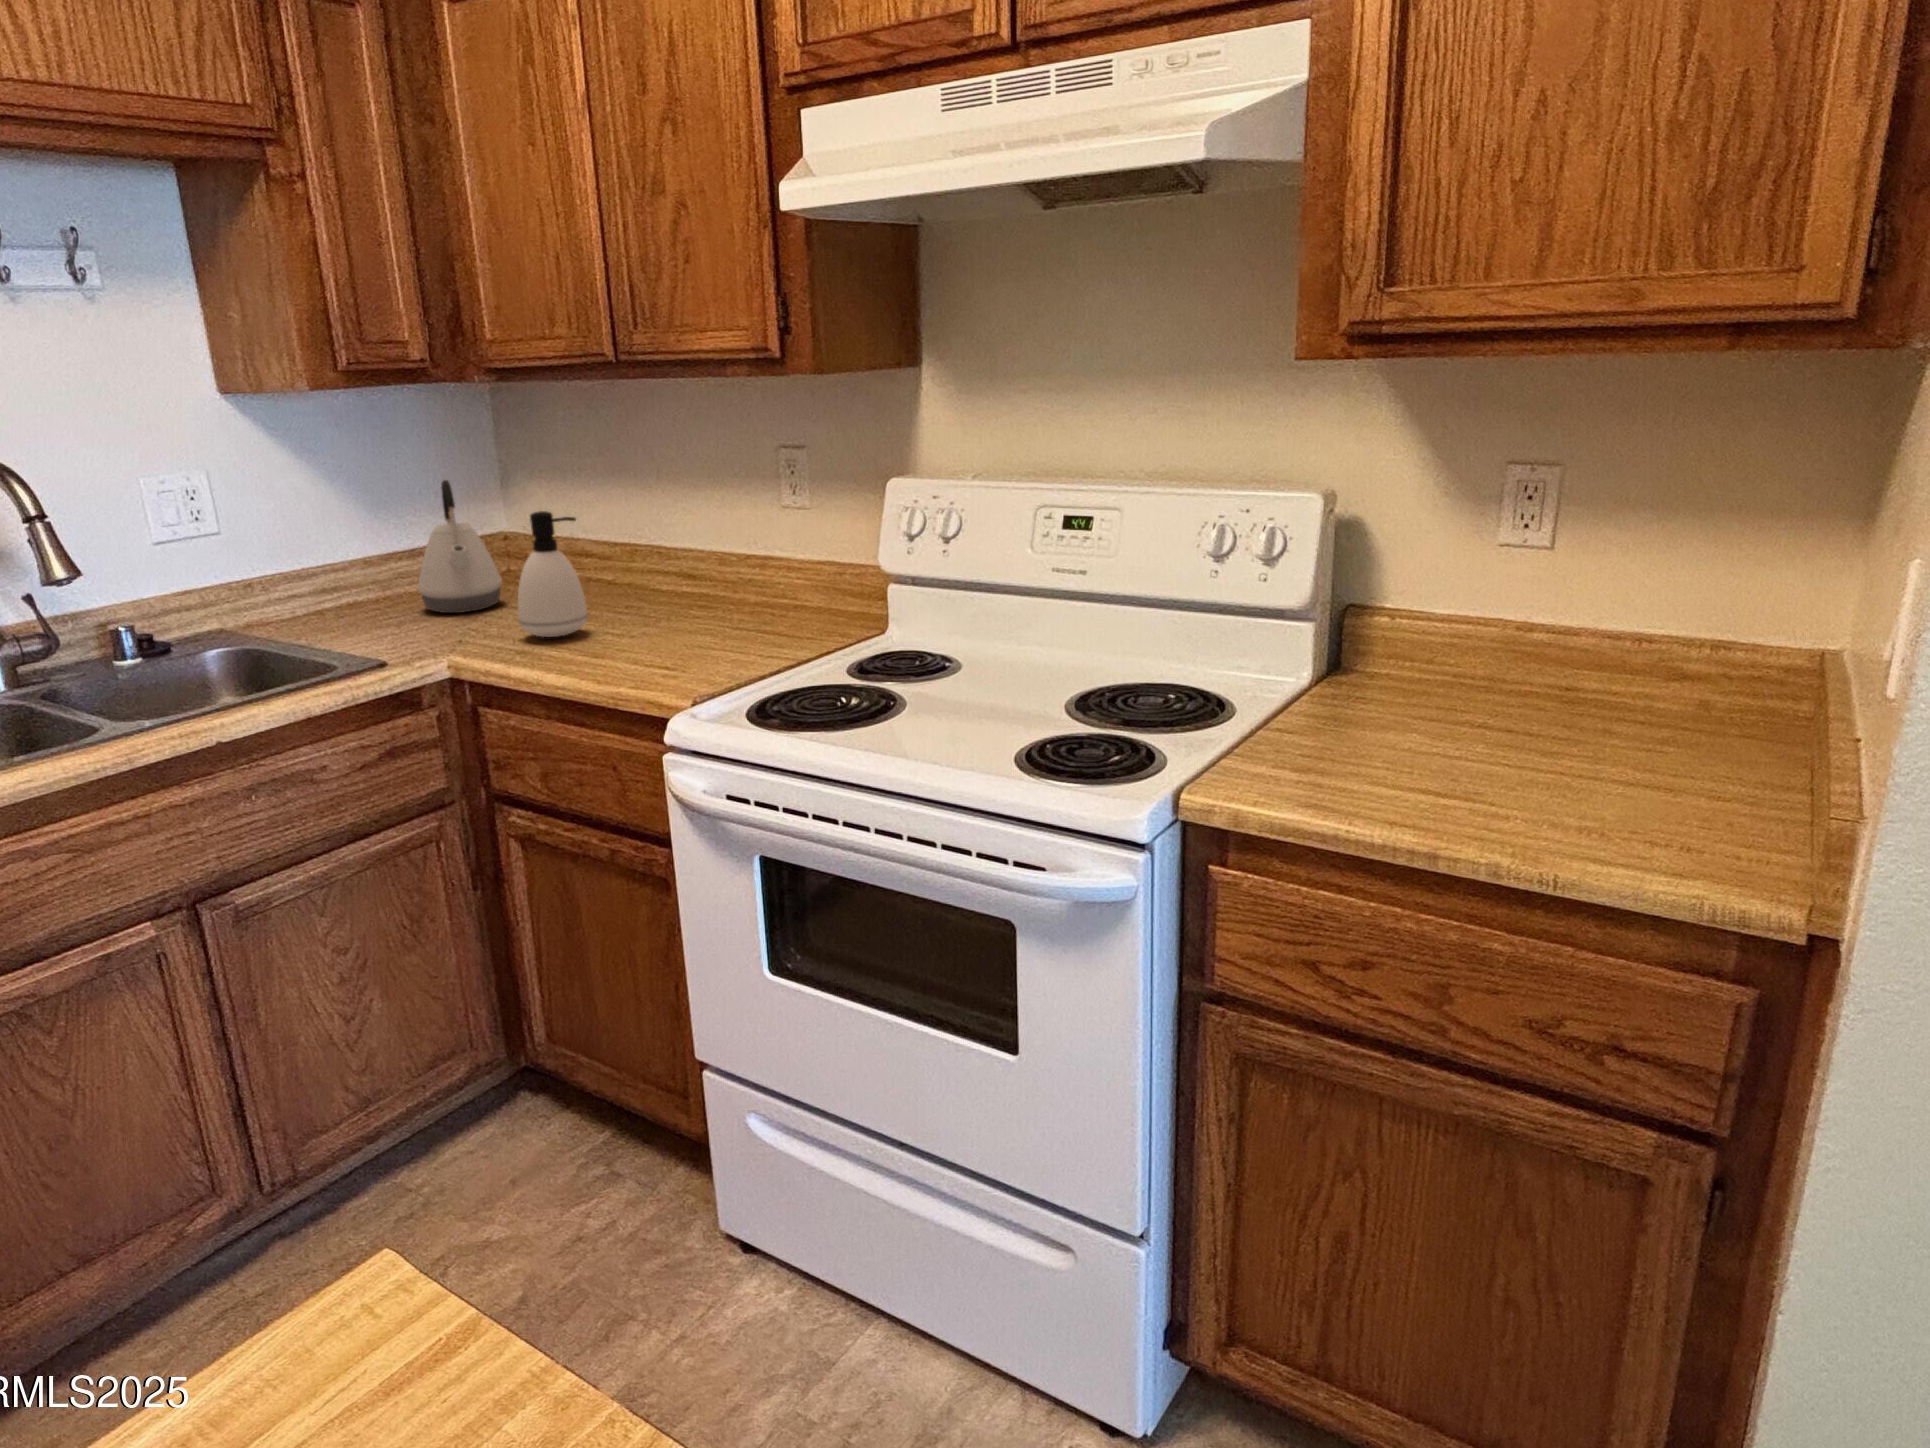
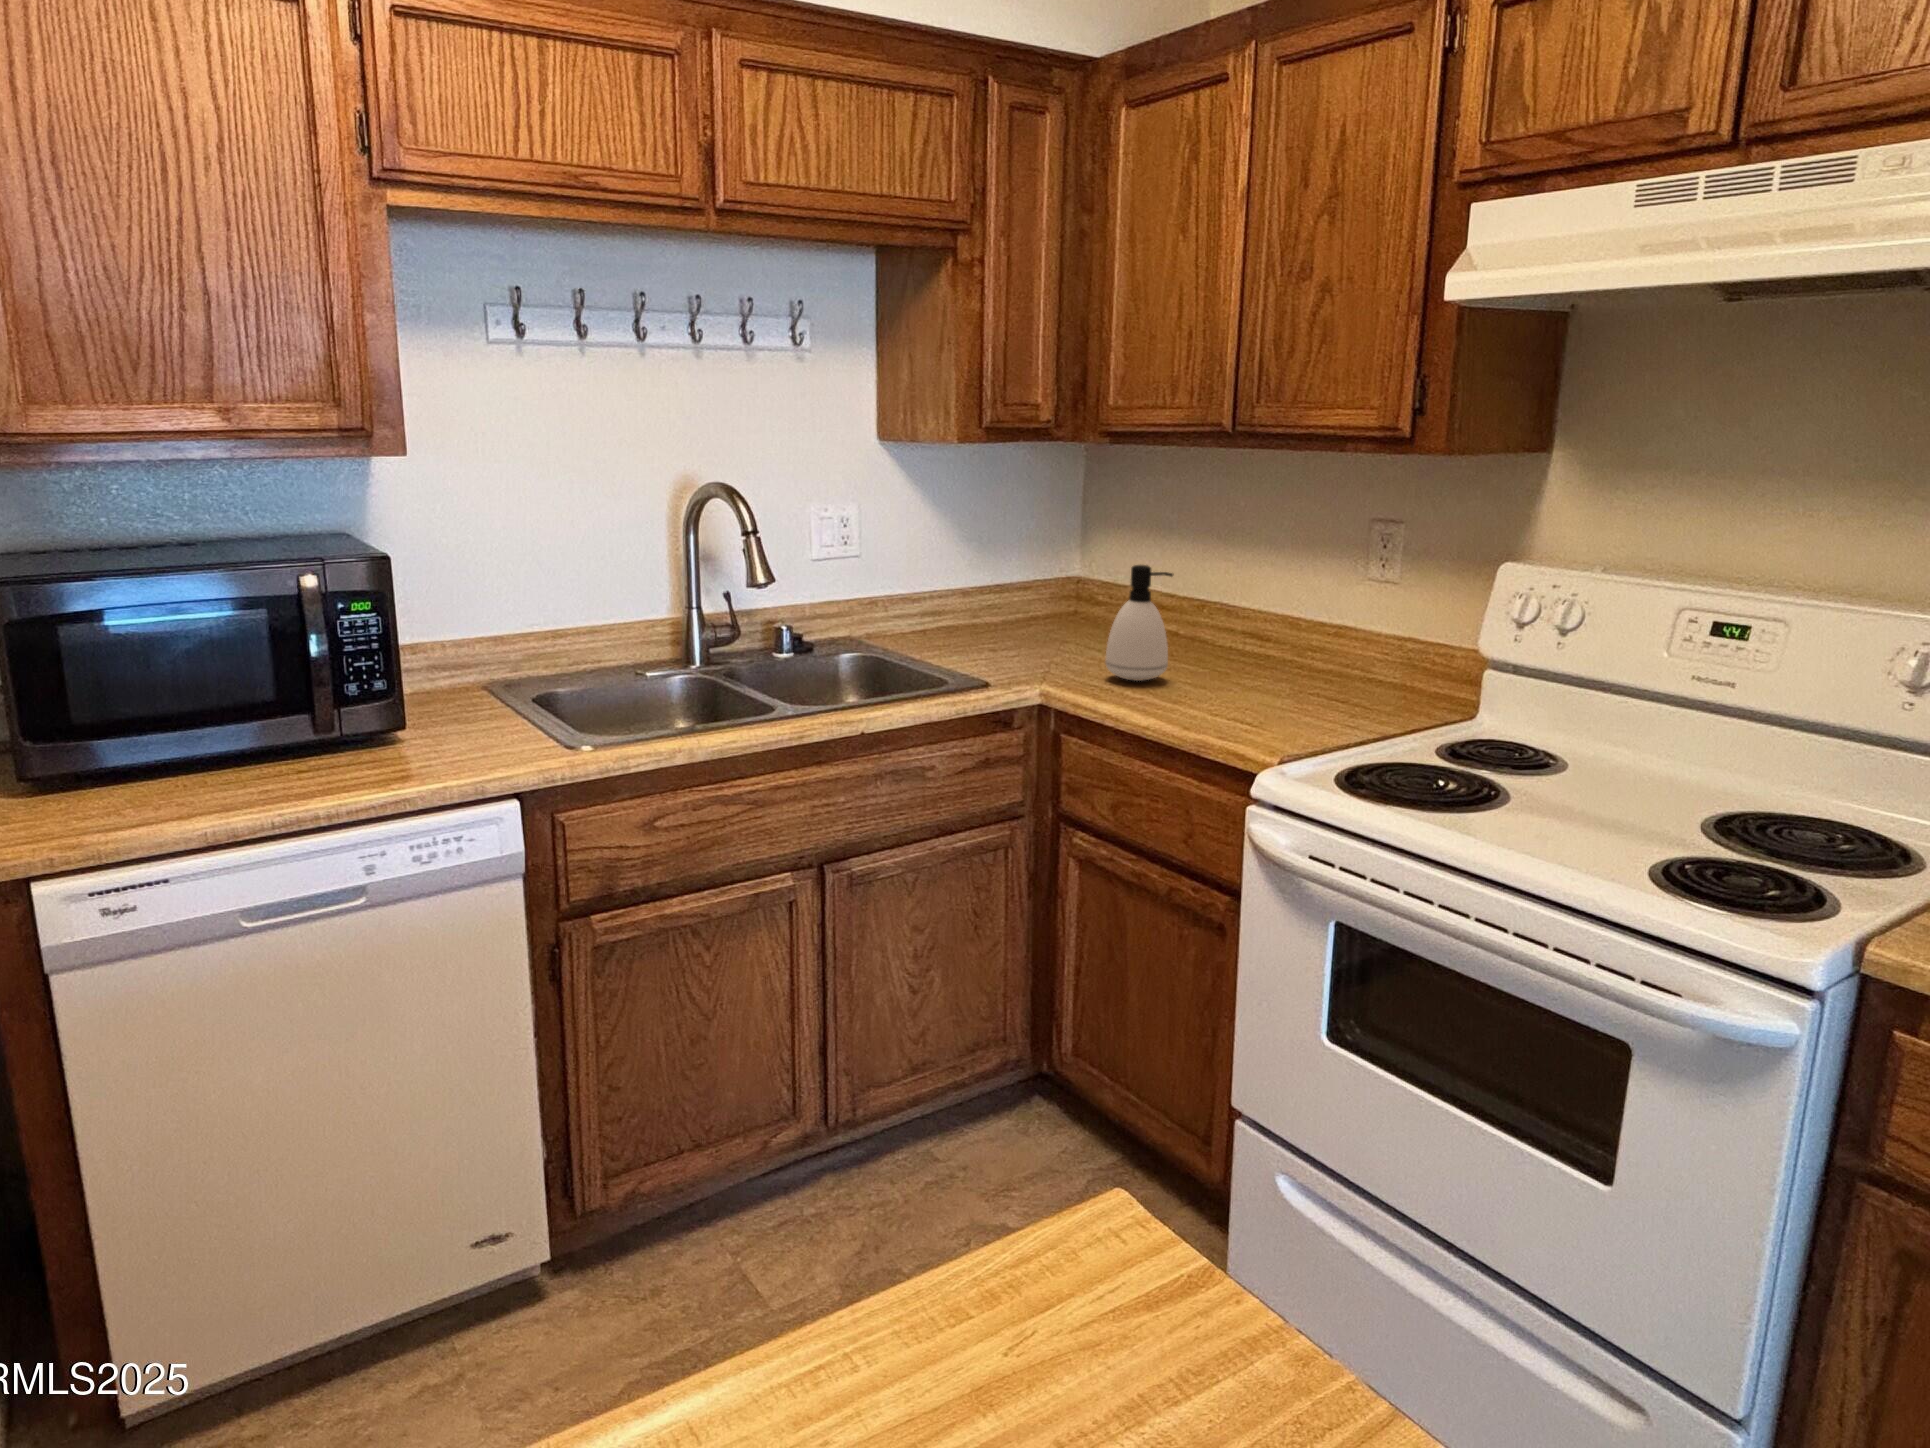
kettle: present [418,480,502,613] -> none [1011,528,1083,647]

